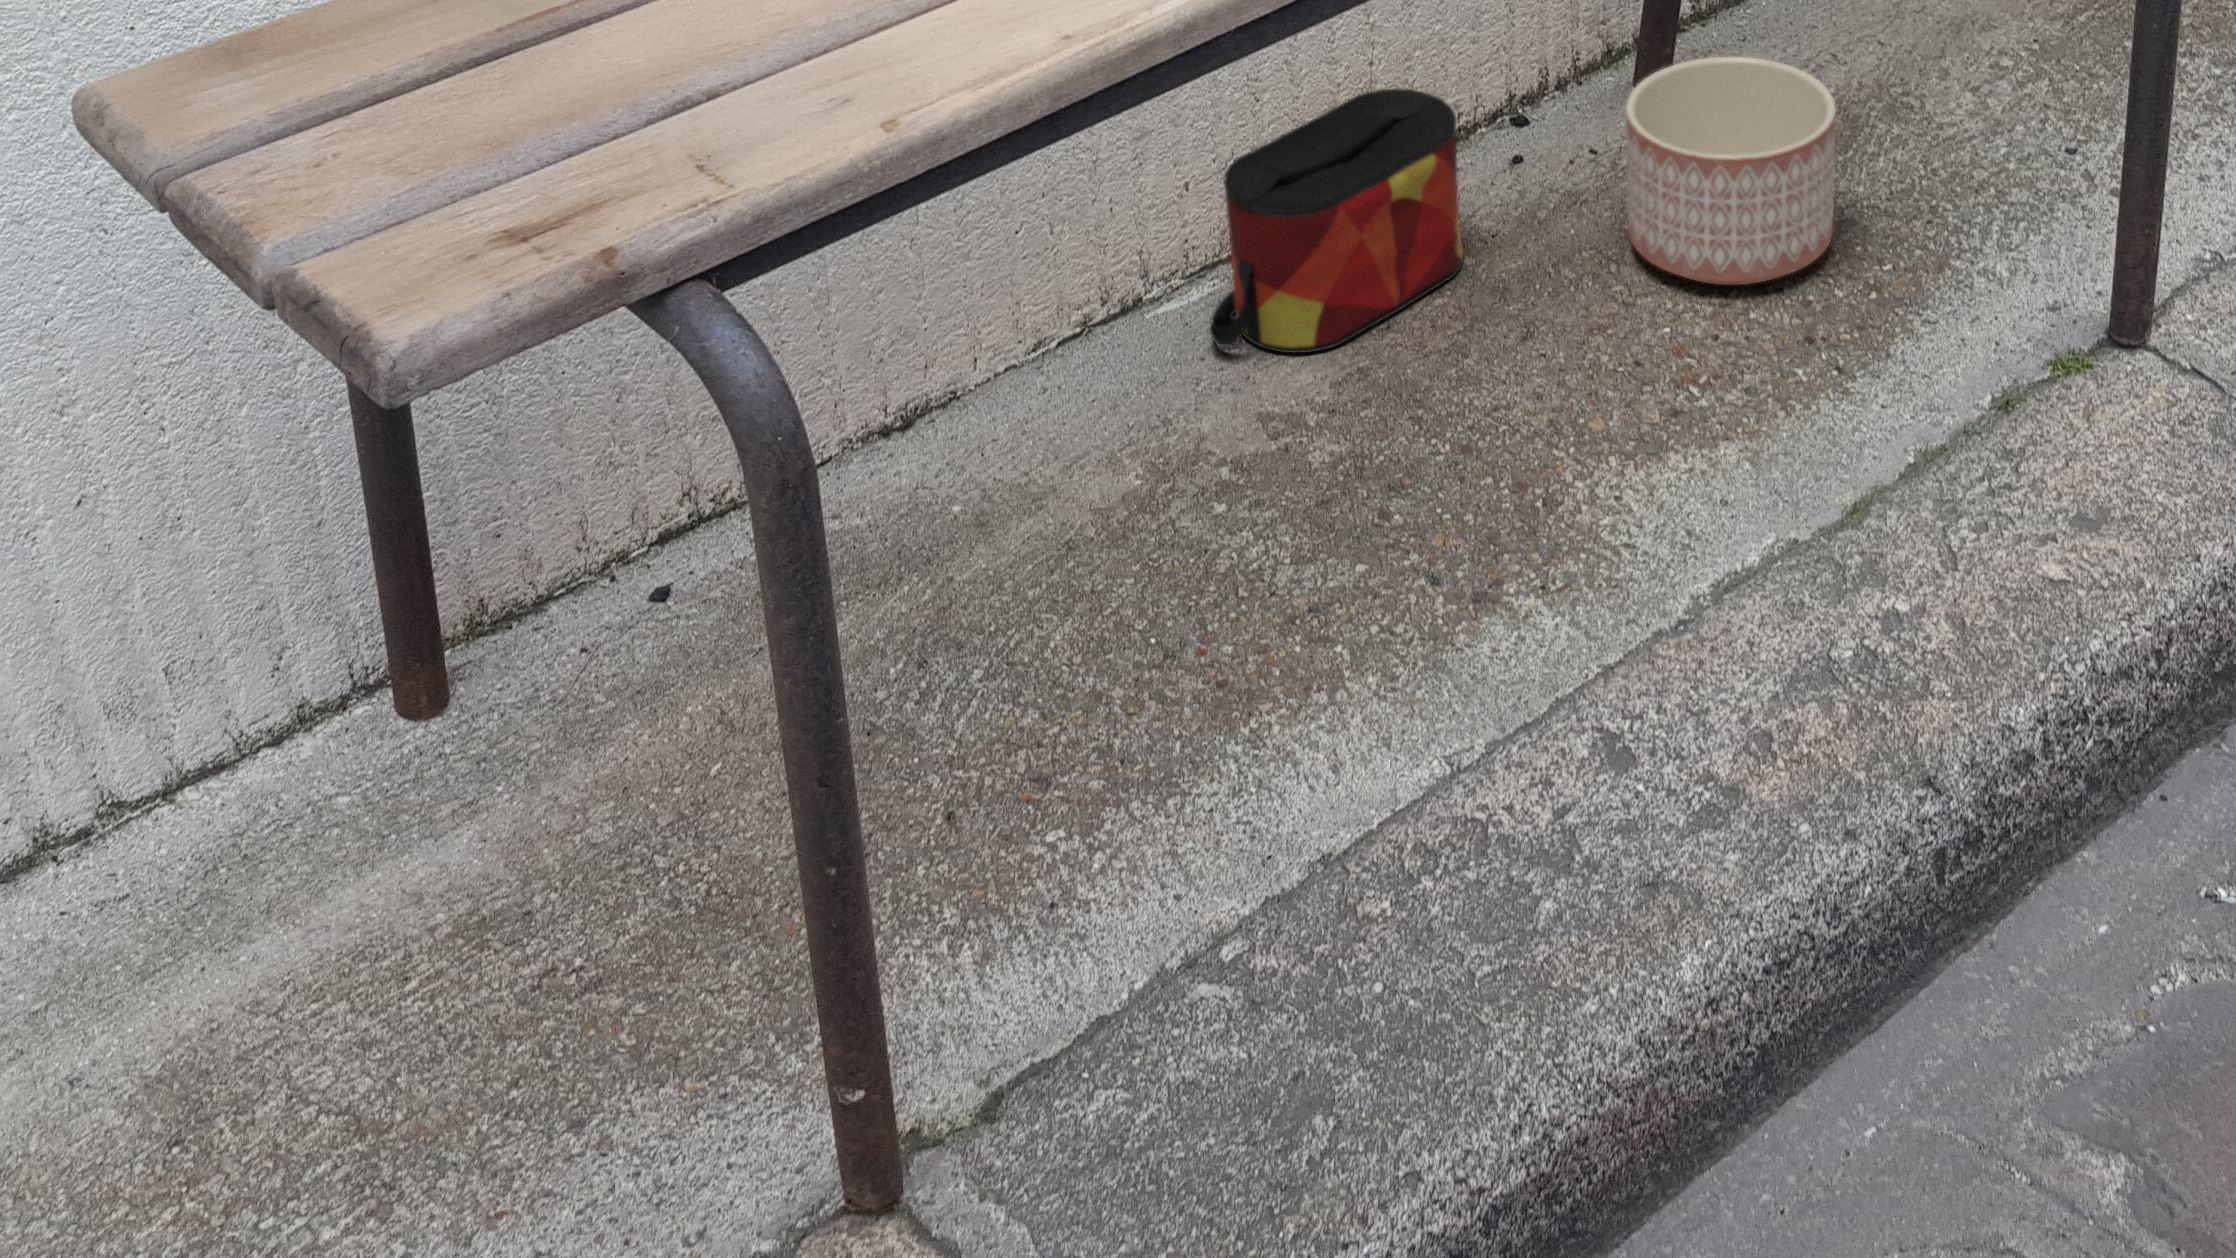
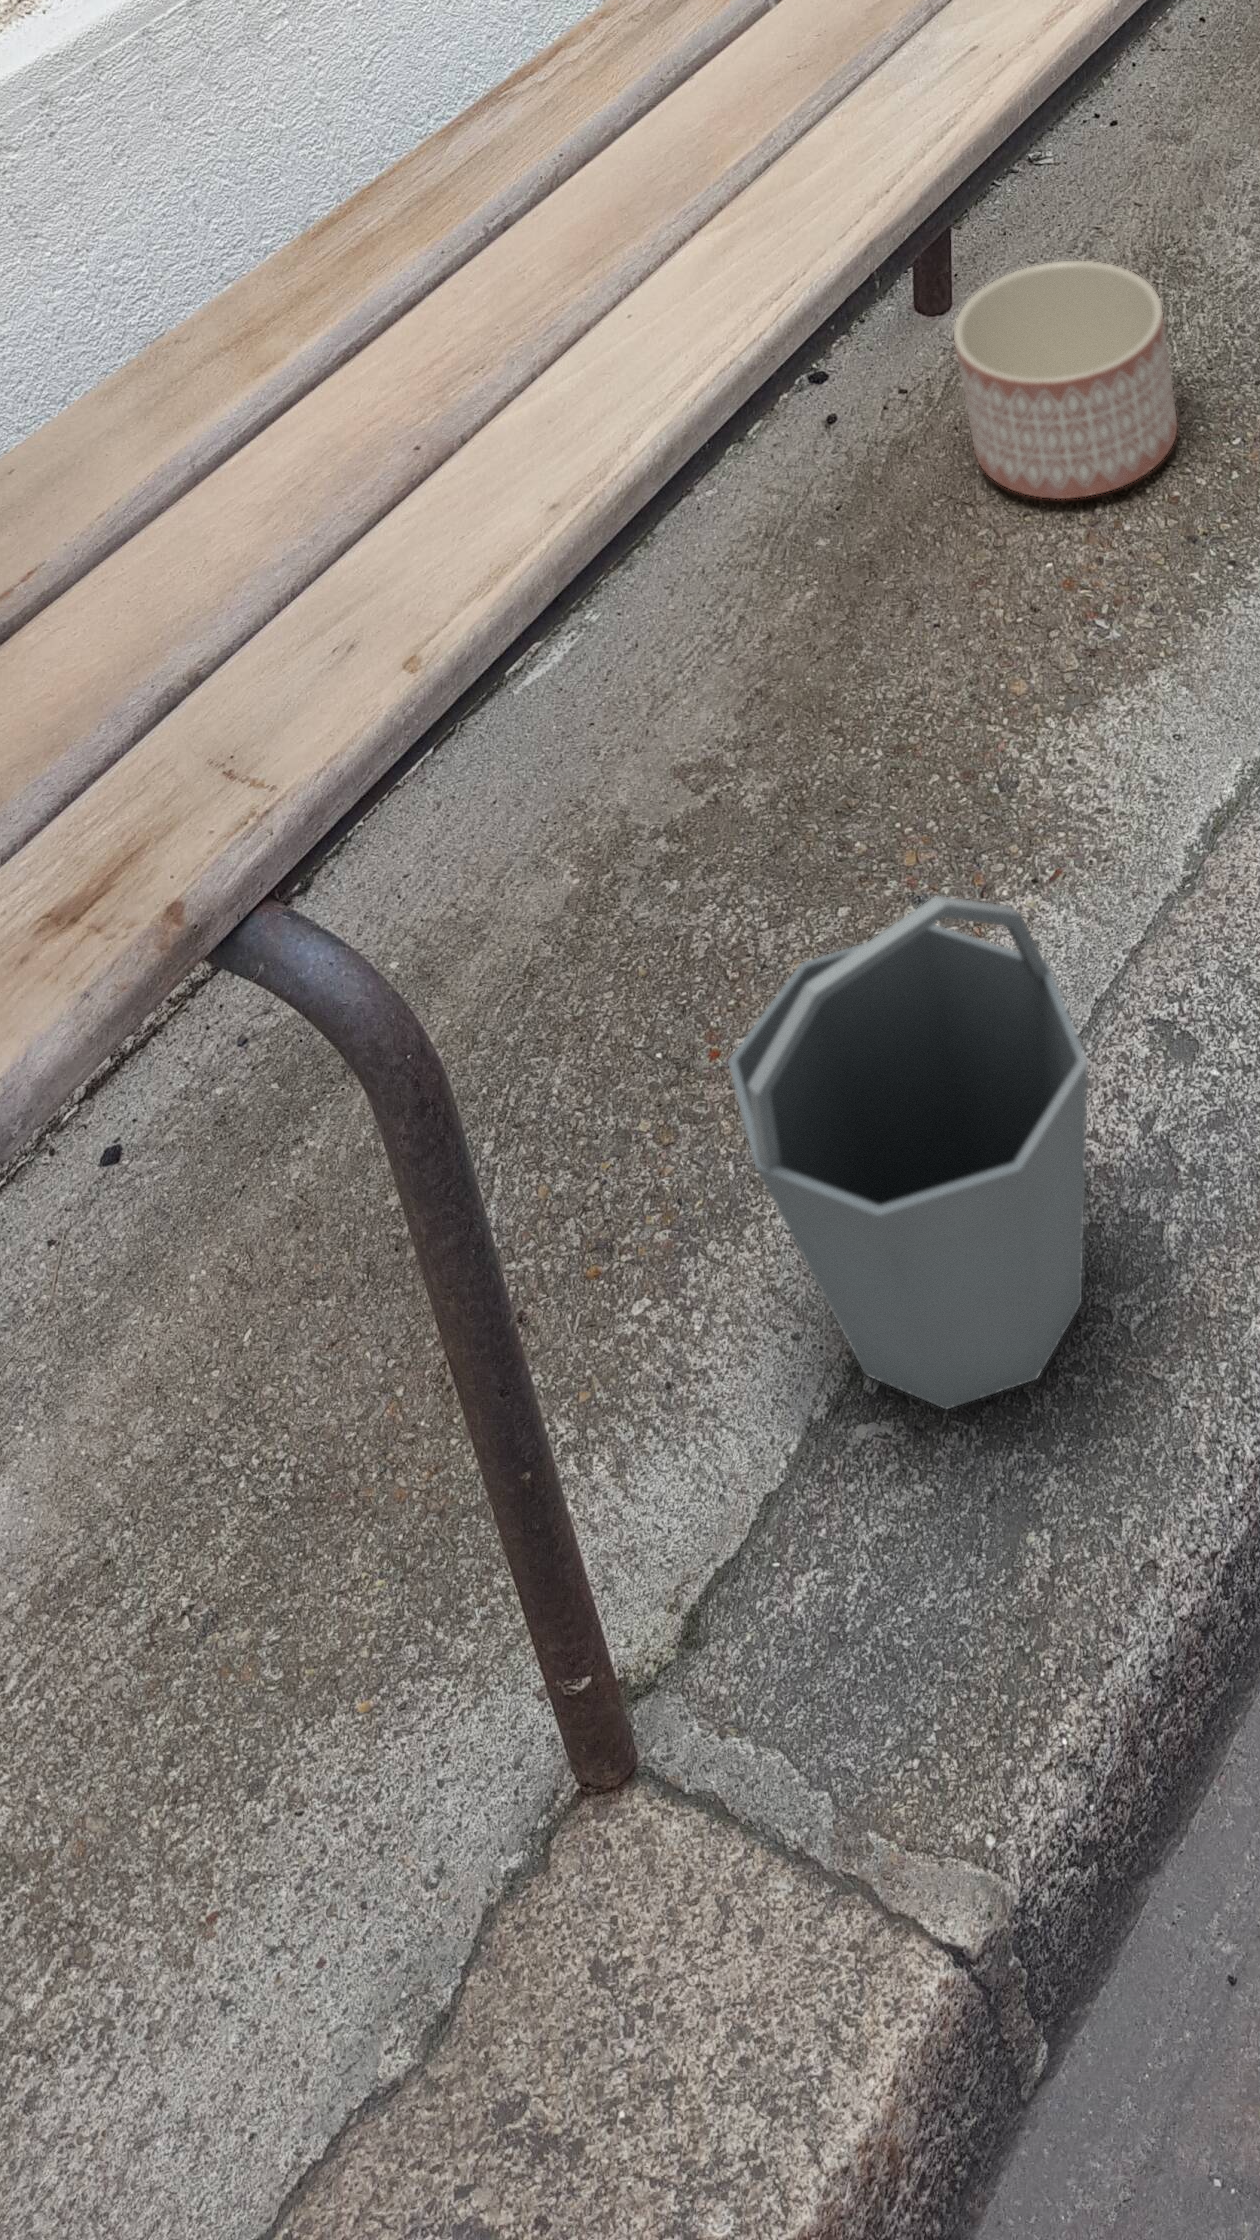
bag: present [1210,88,1463,353] -> none [582,374,824,685]
bucket: none [1143,490,1472,995] -> present [728,896,1088,1409]

